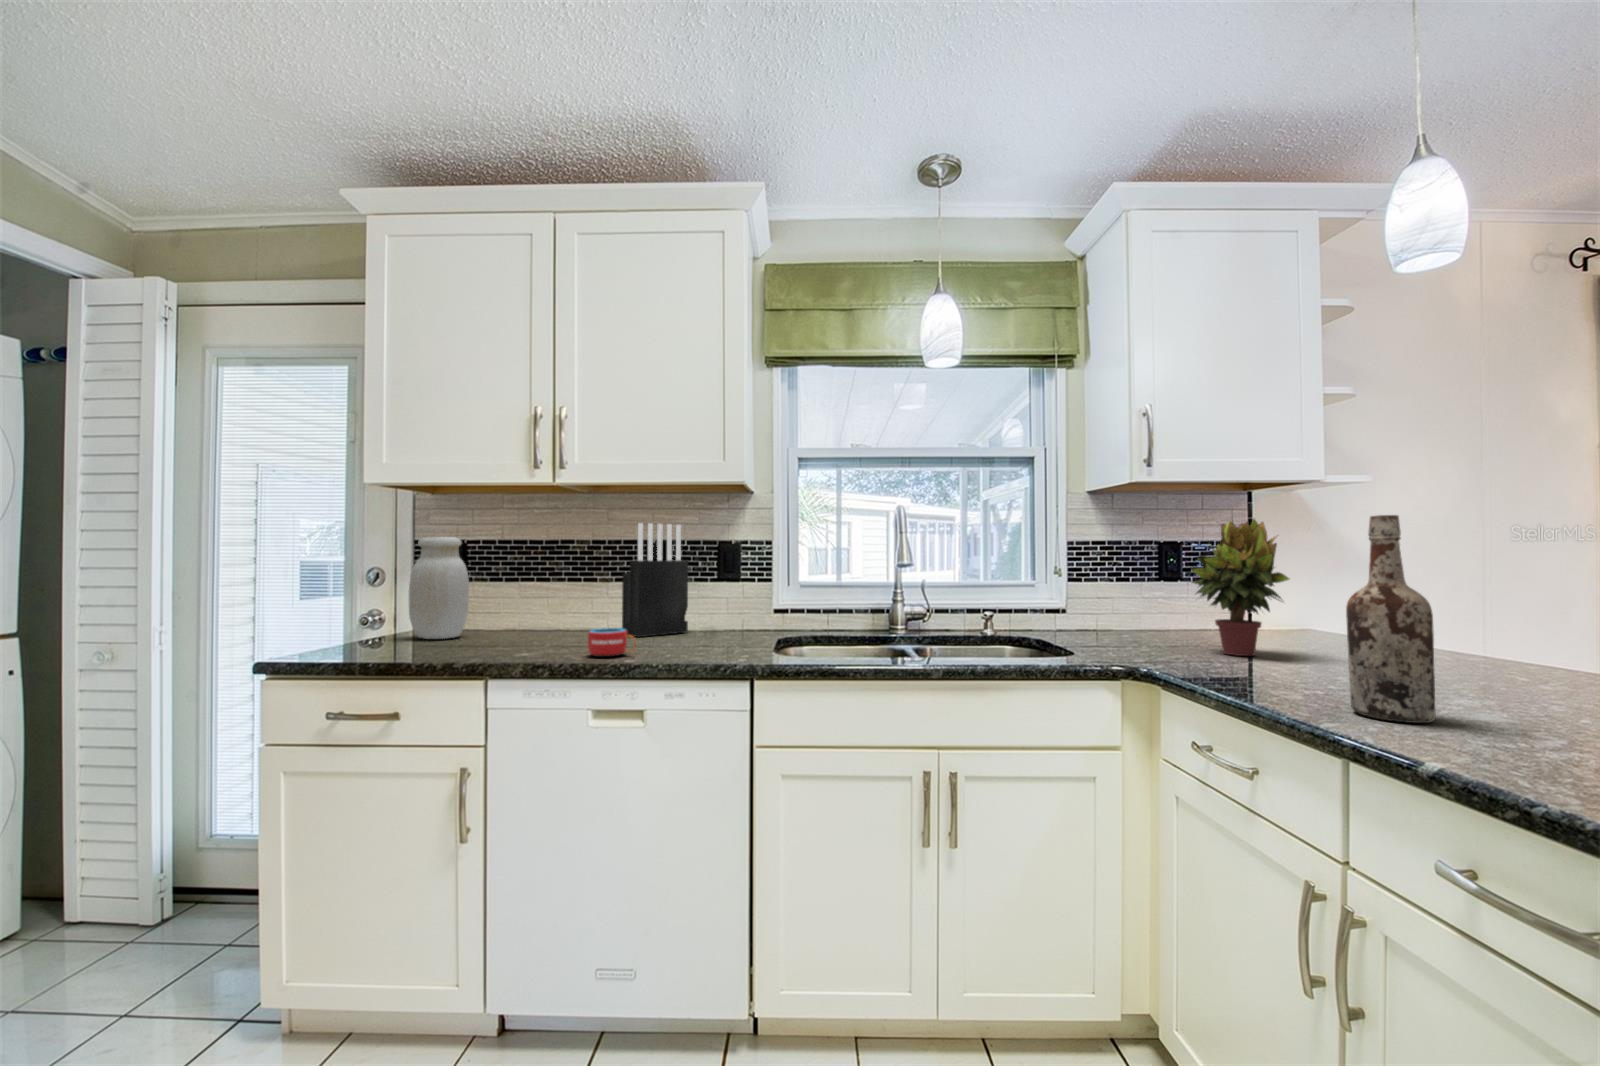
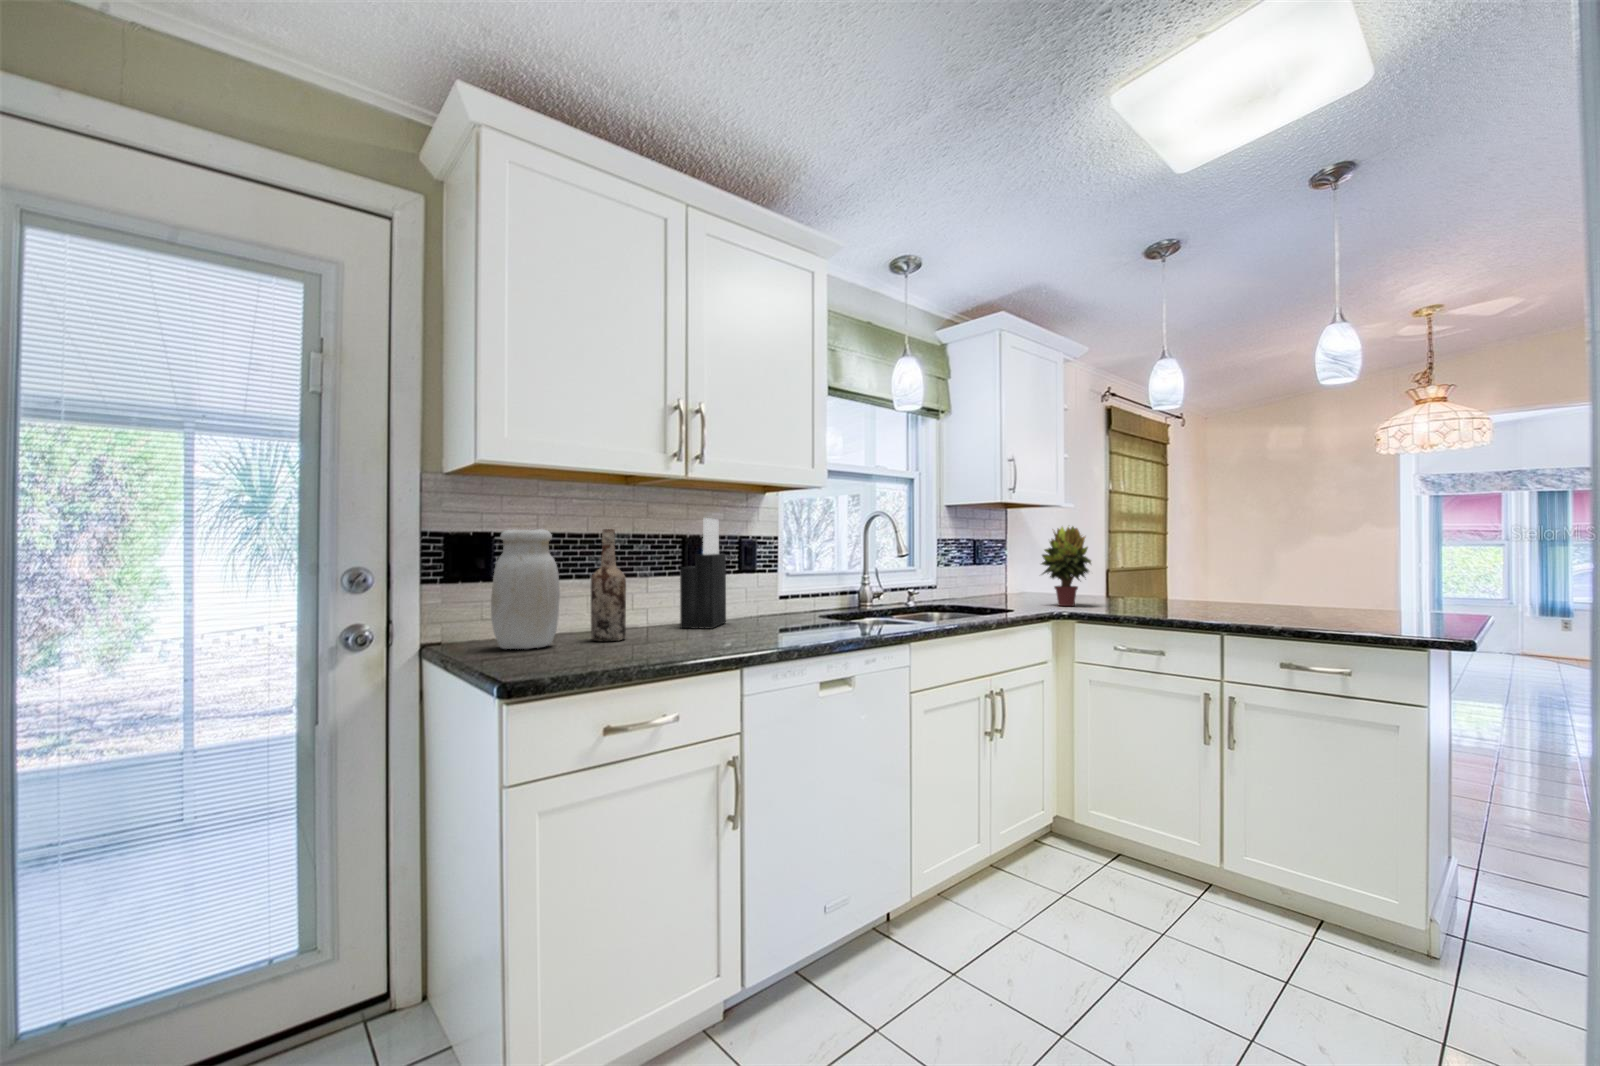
wine bottle: present [1346,515,1435,723] -> present [591,529,626,641]
mug: present [588,628,636,657] -> none [773,615,813,640]

